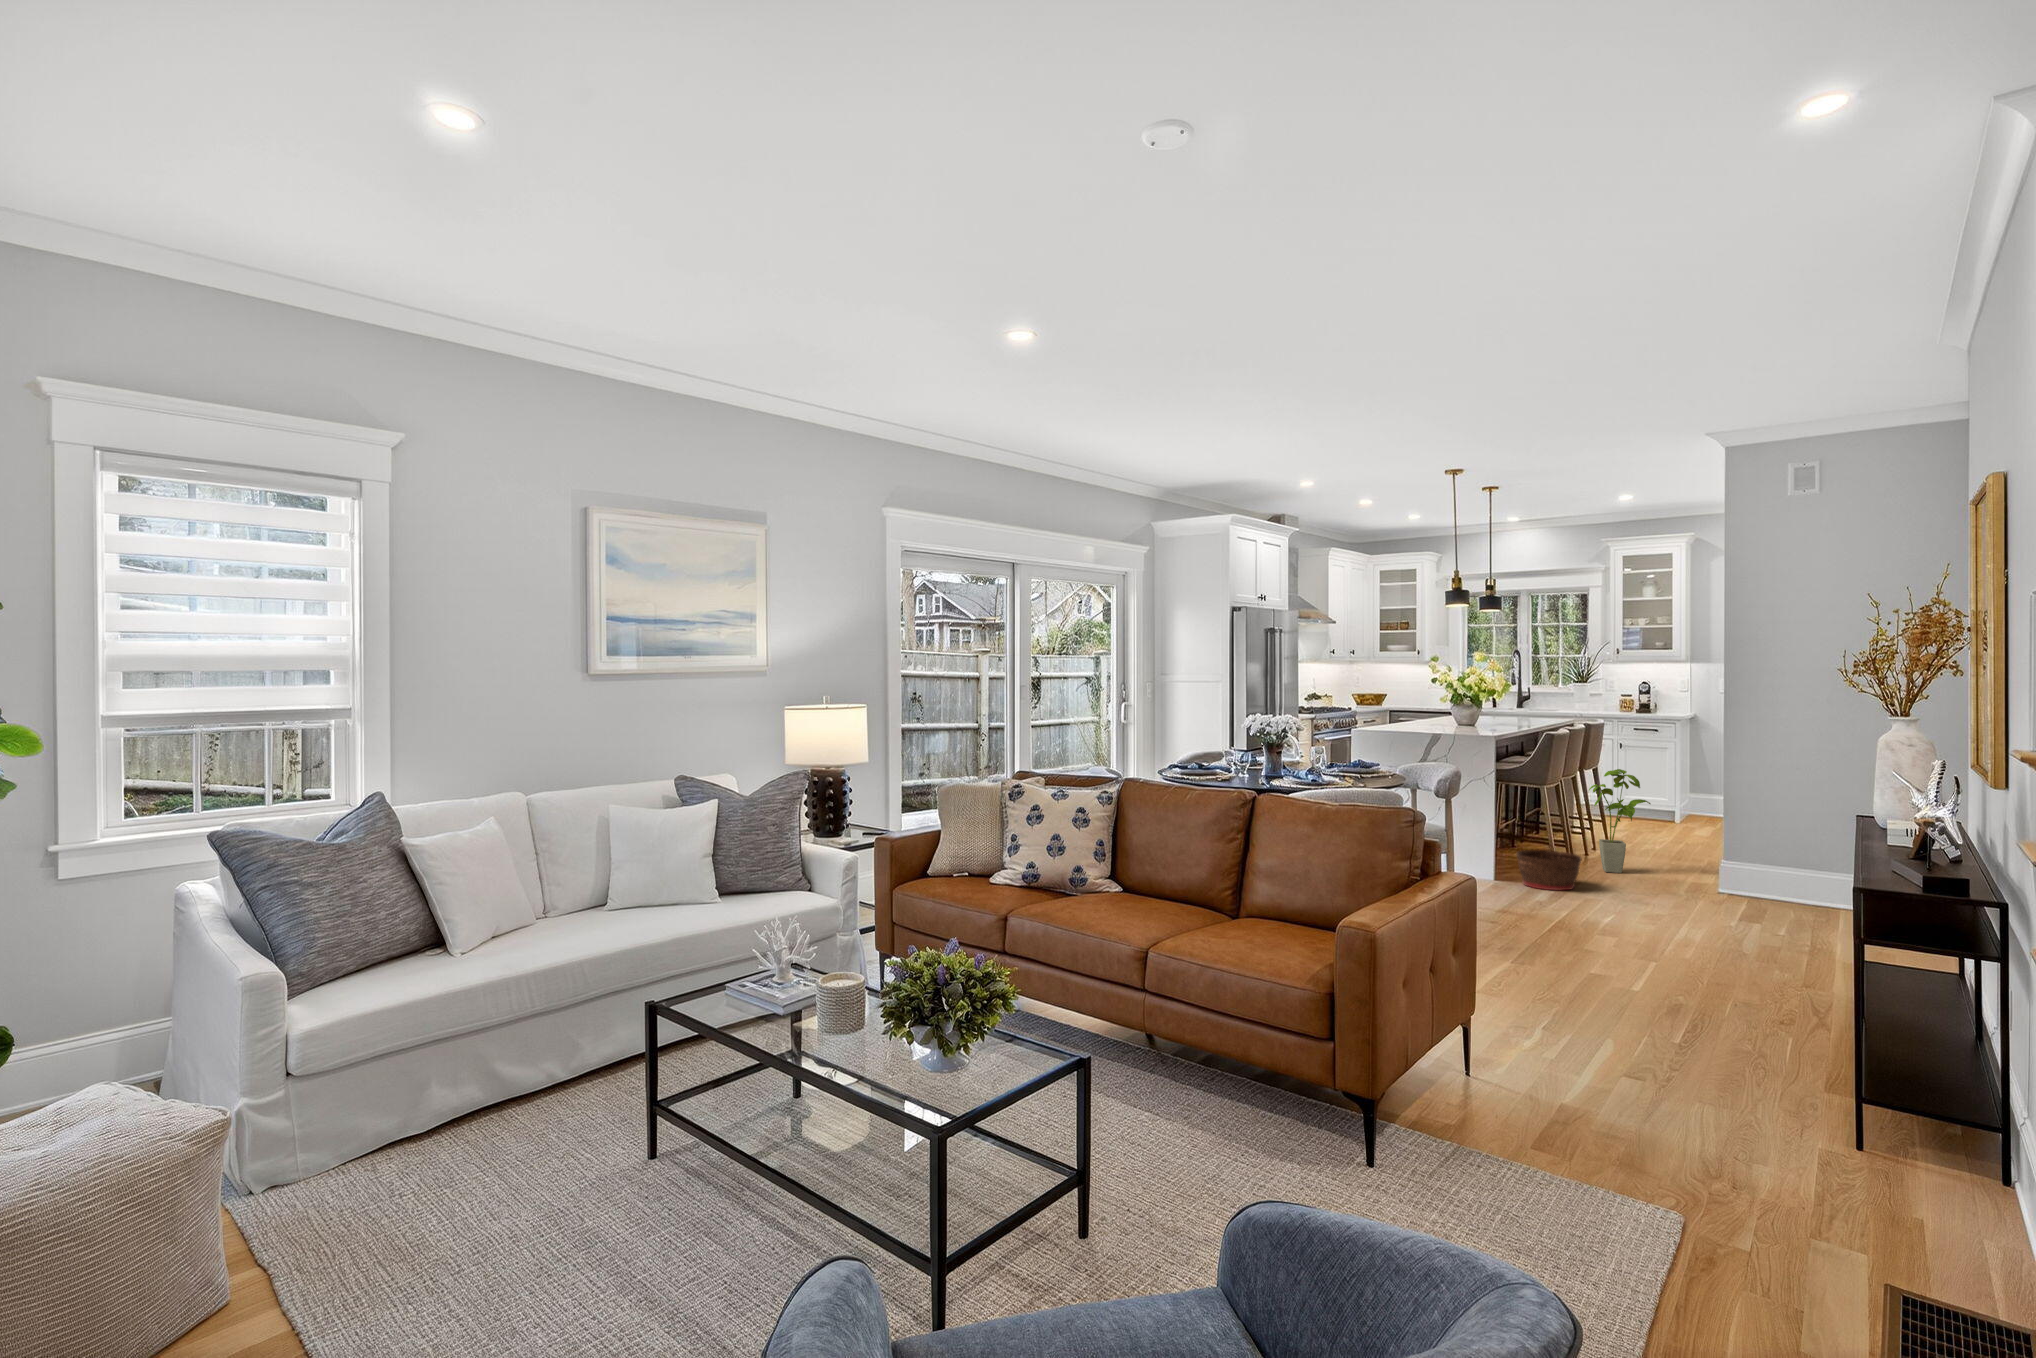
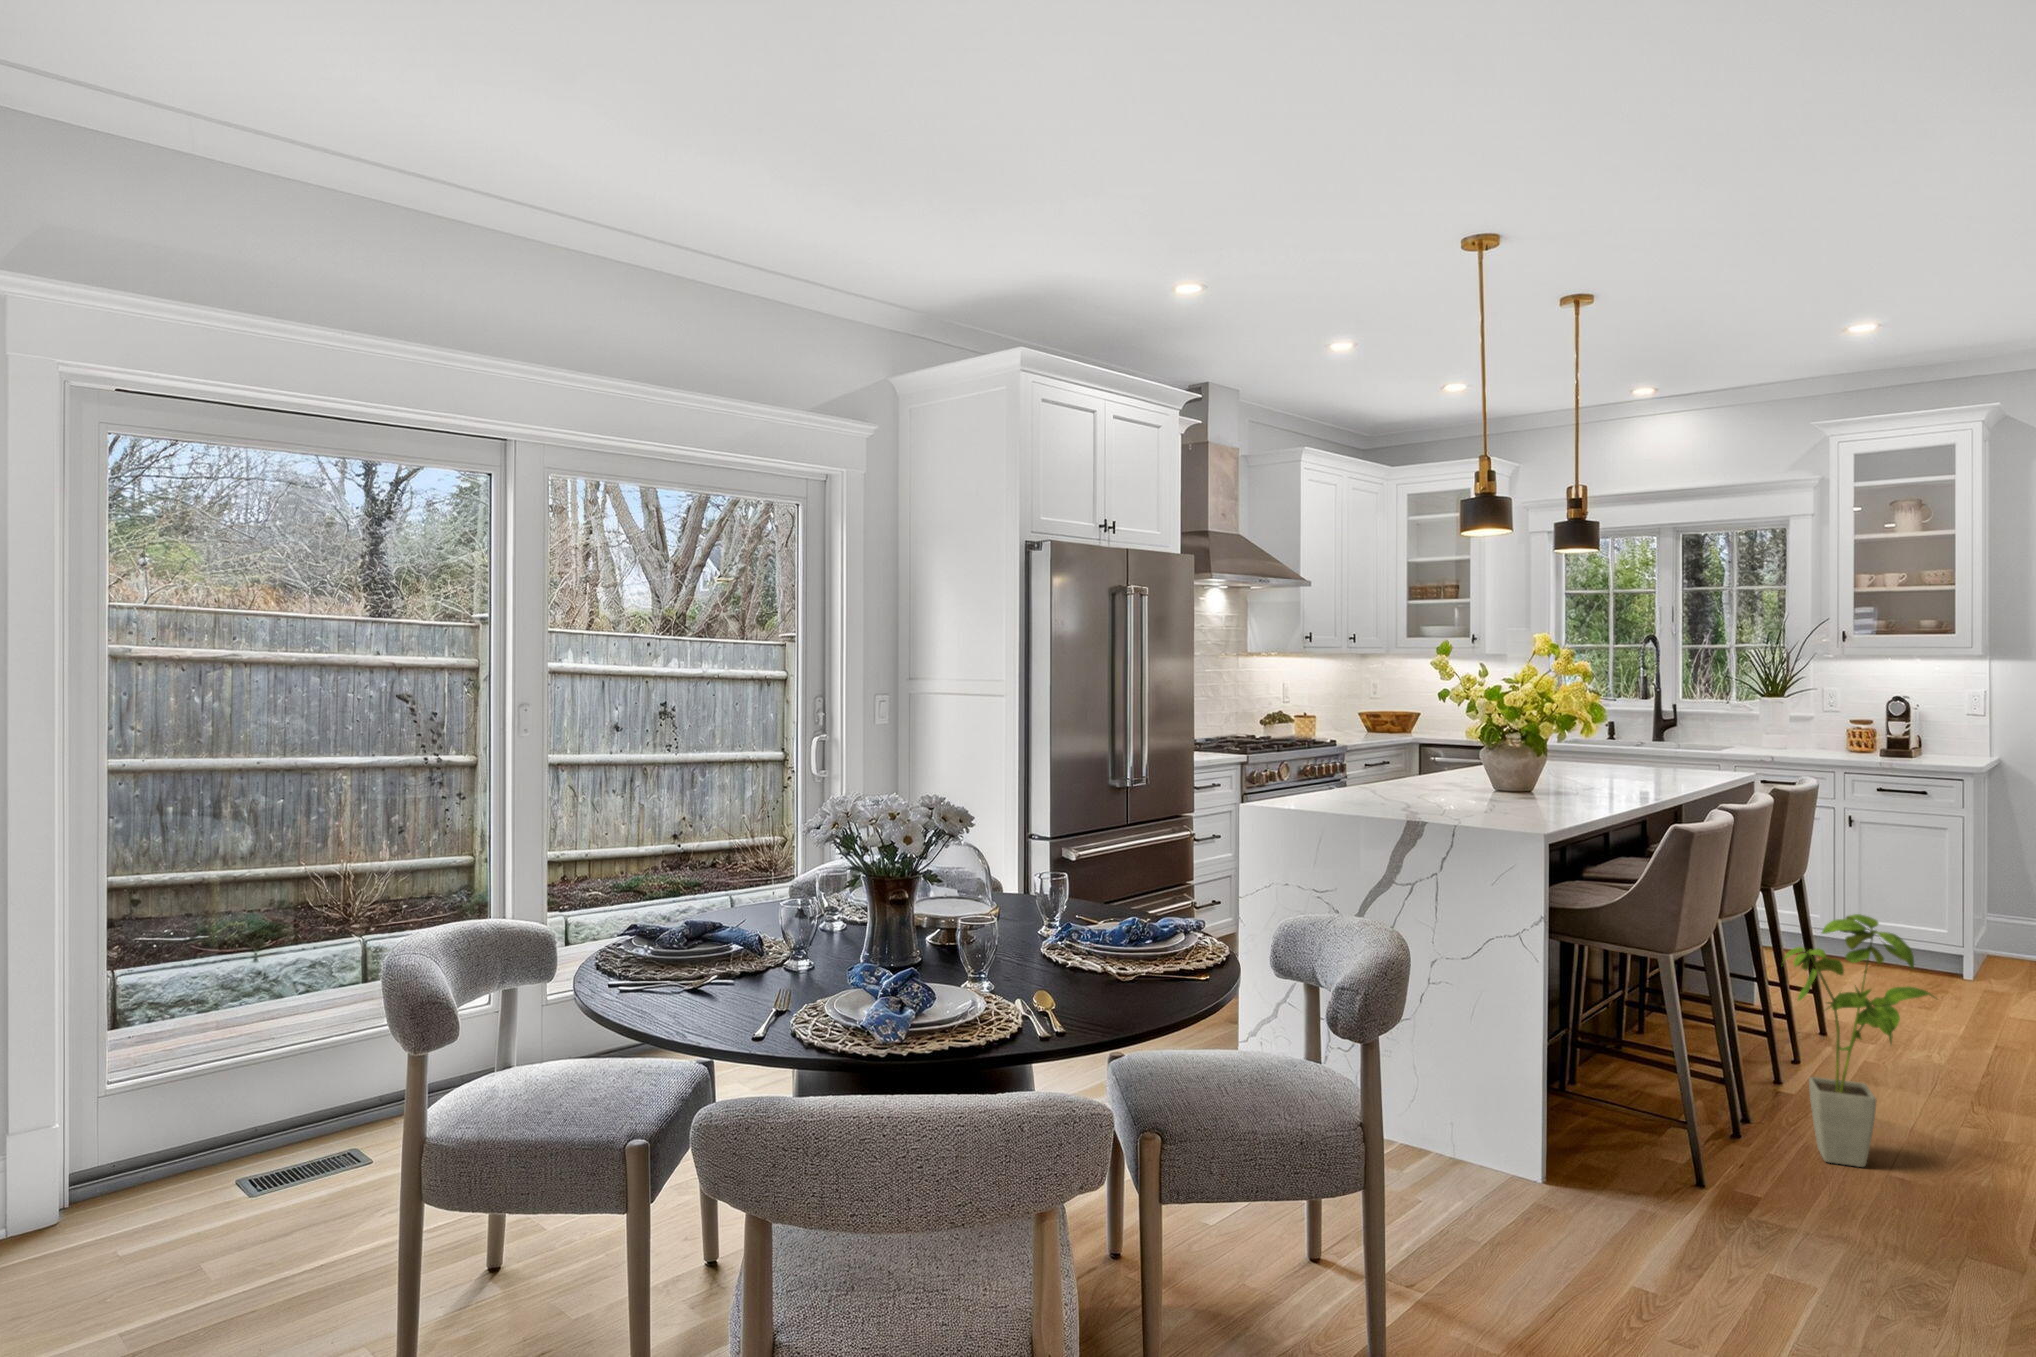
basket: present [1517,850,1581,890] -> none [1596,1118,1763,1250]

